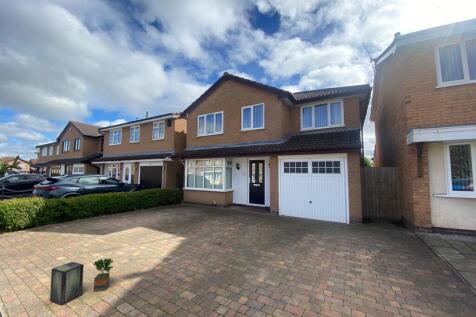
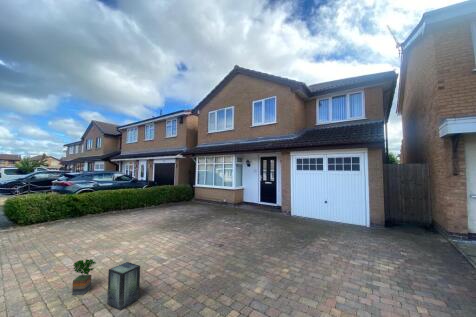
storage box: present [50,262,84,305] -> present [107,262,140,310]

